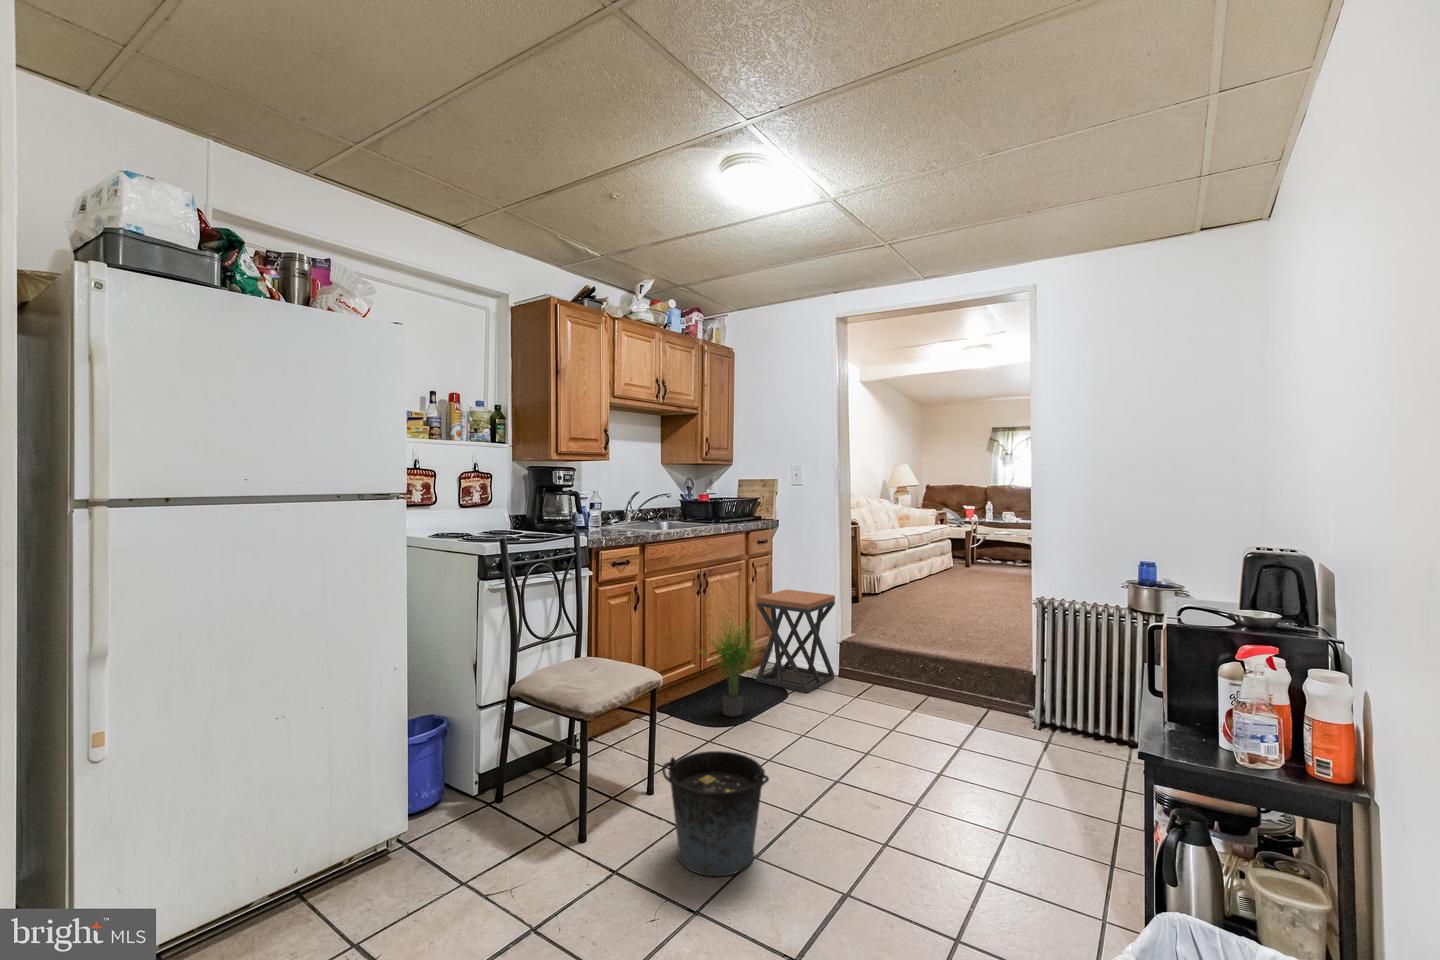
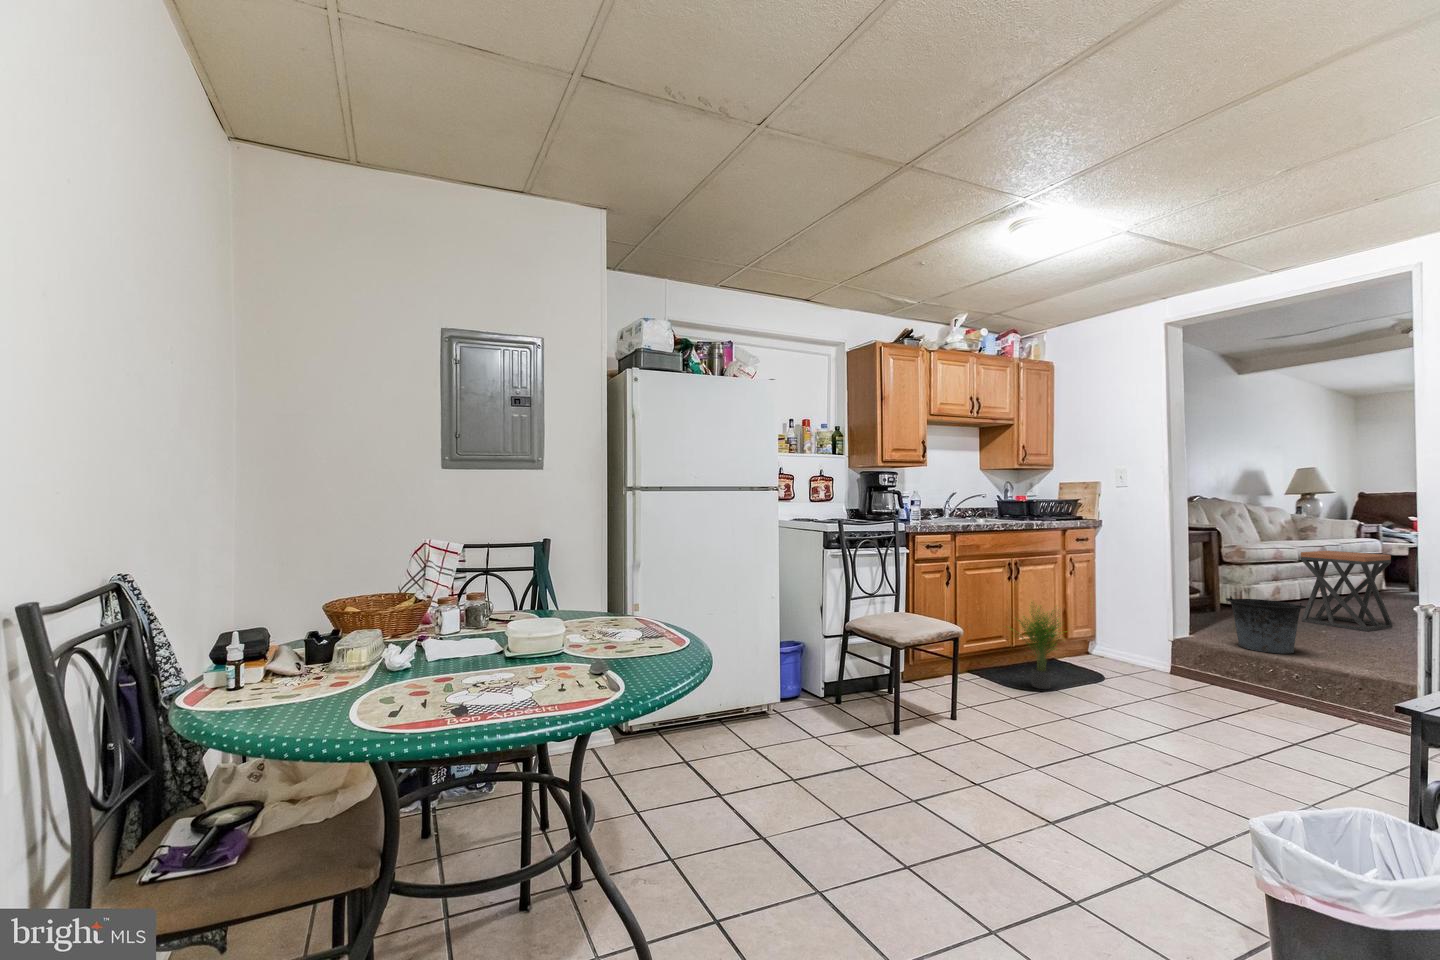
stool: present [756,589,835,693] -> present [1301,551,1393,631]
bucket: present [662,751,769,876] -> present [1226,596,1306,654]

